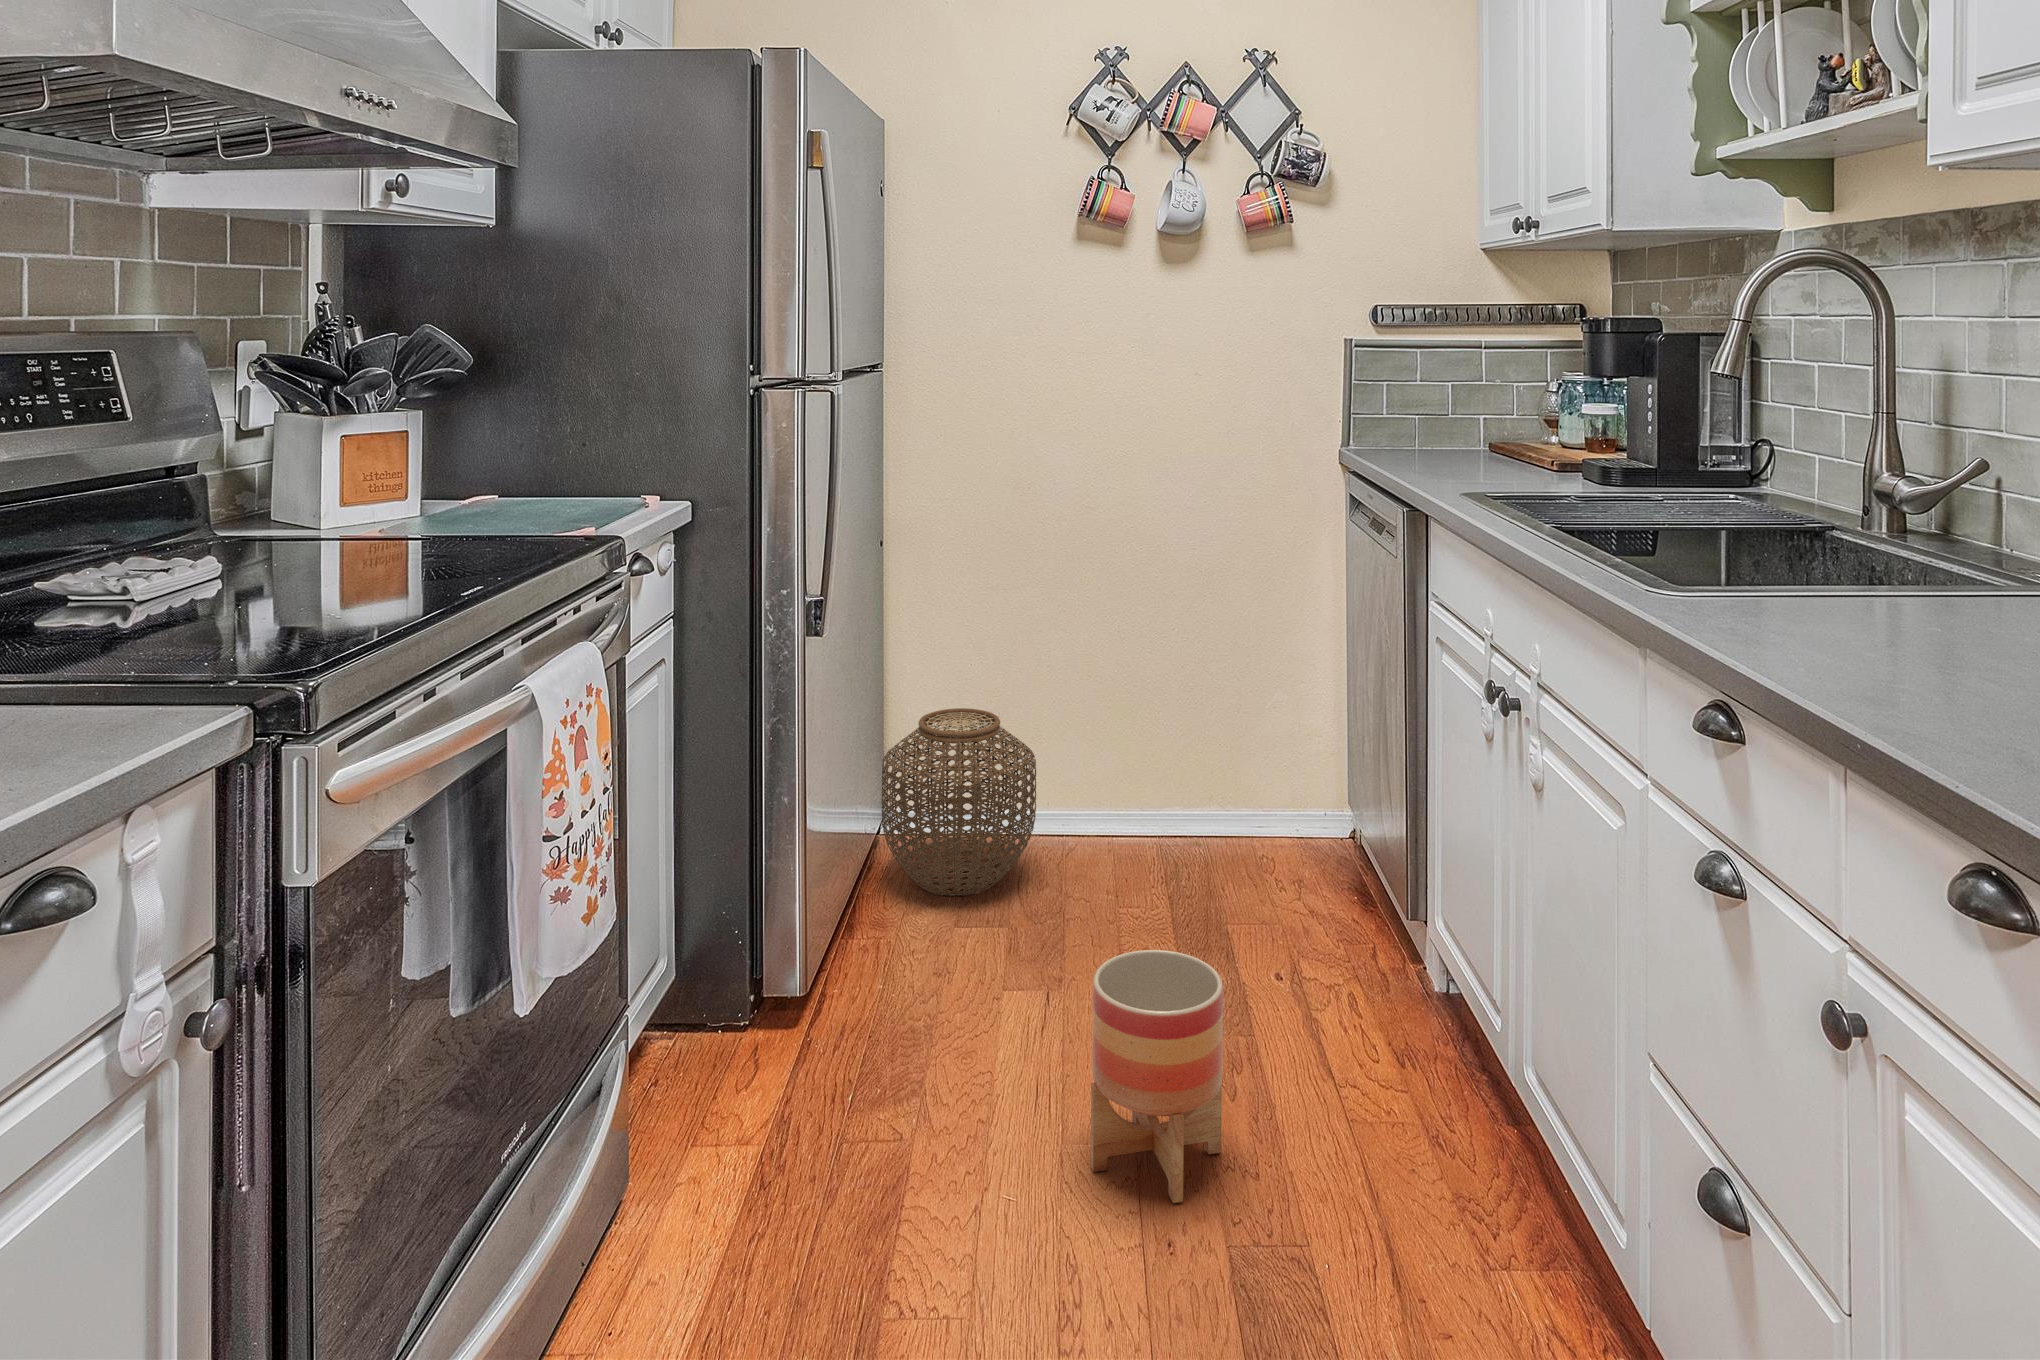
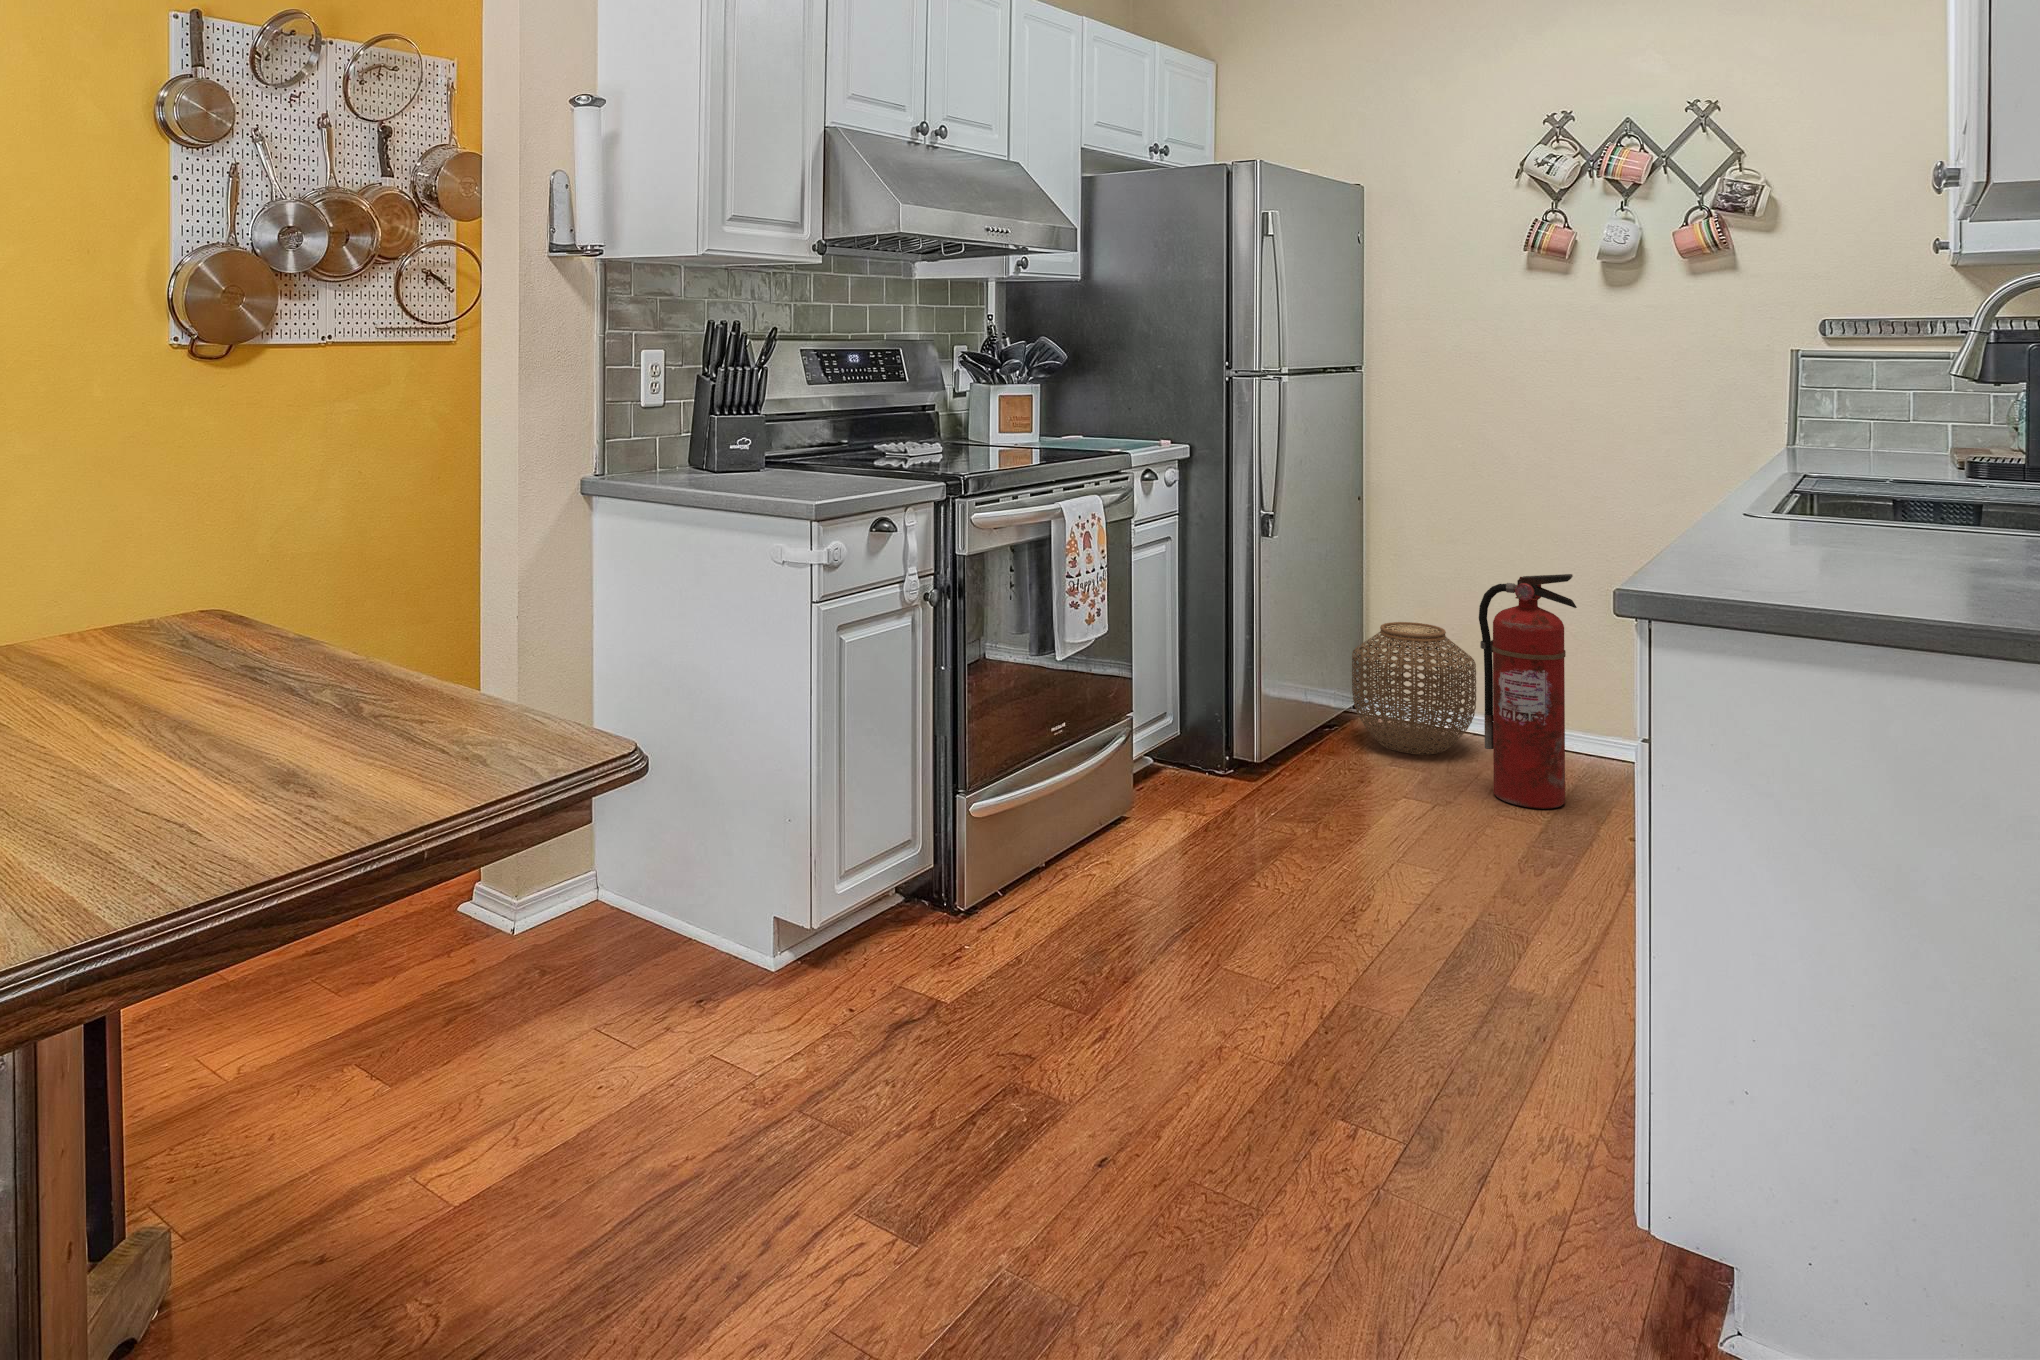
fire extinguisher: none [1077,639,1195,961] -> present [1479,574,1577,809]
planter: present [1091,950,1223,1203] -> none [1405,746,1502,892]

